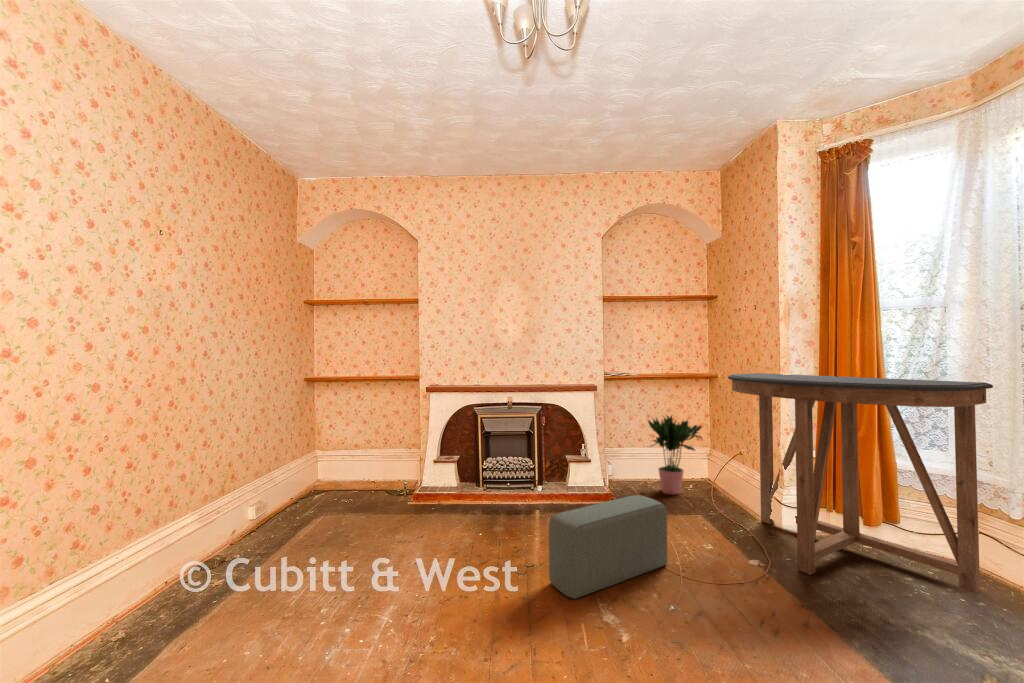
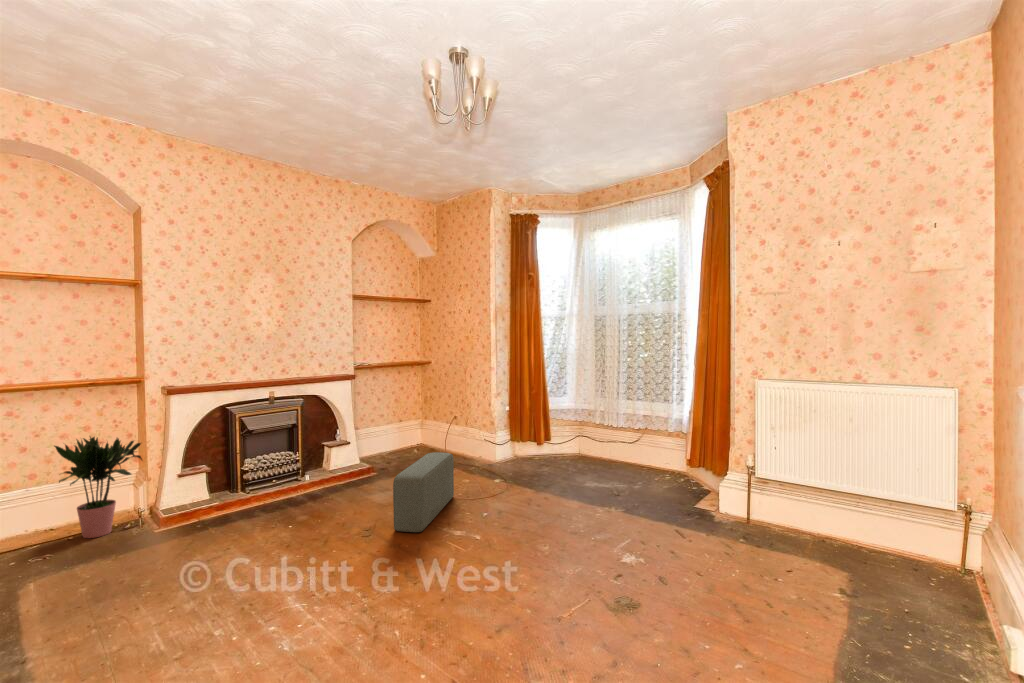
console table: present [728,373,993,593] -> none [465,358,590,477]
potted plant: present [648,416,702,494] -> present [54,437,142,538]

